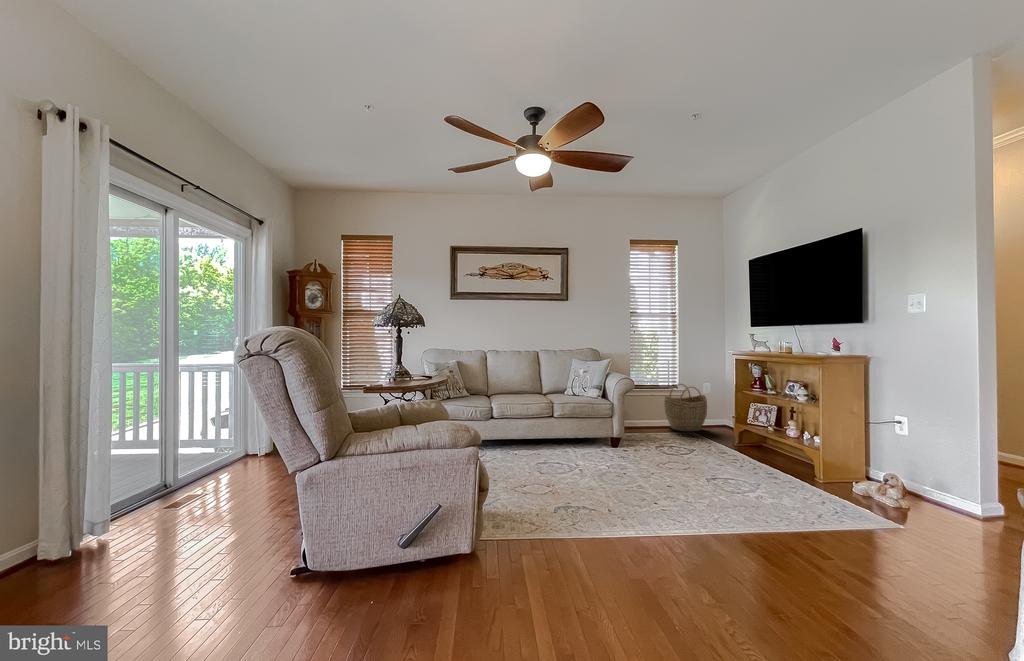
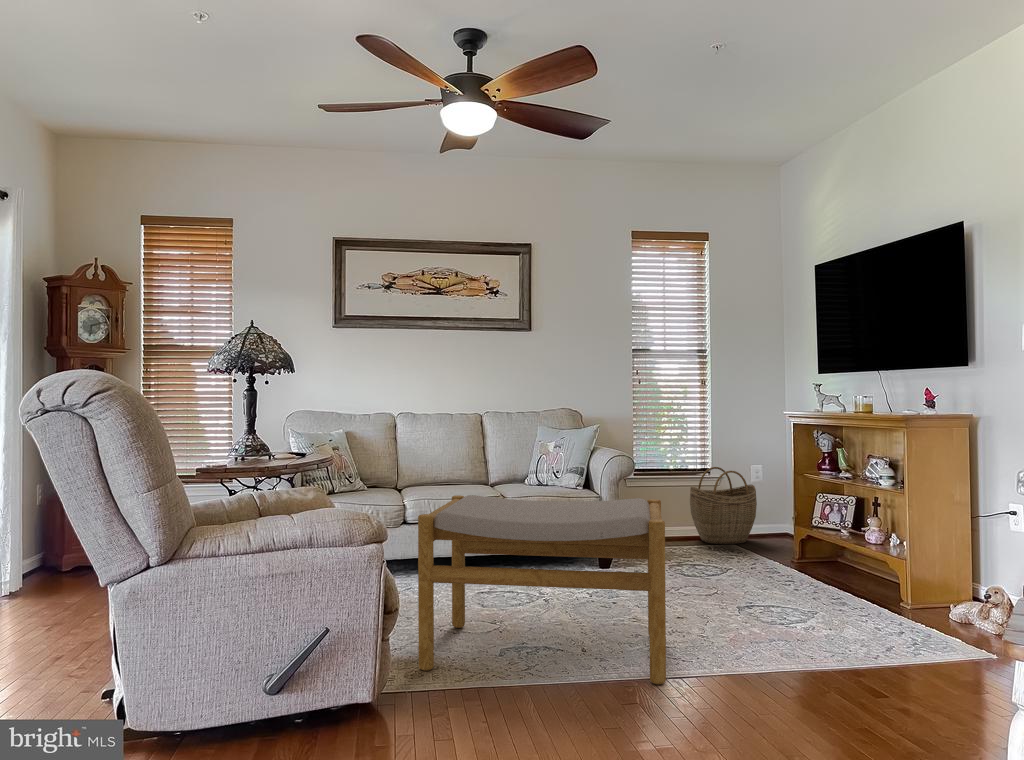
footstool: none [502,405,671,543] -> present [418,495,666,684]

